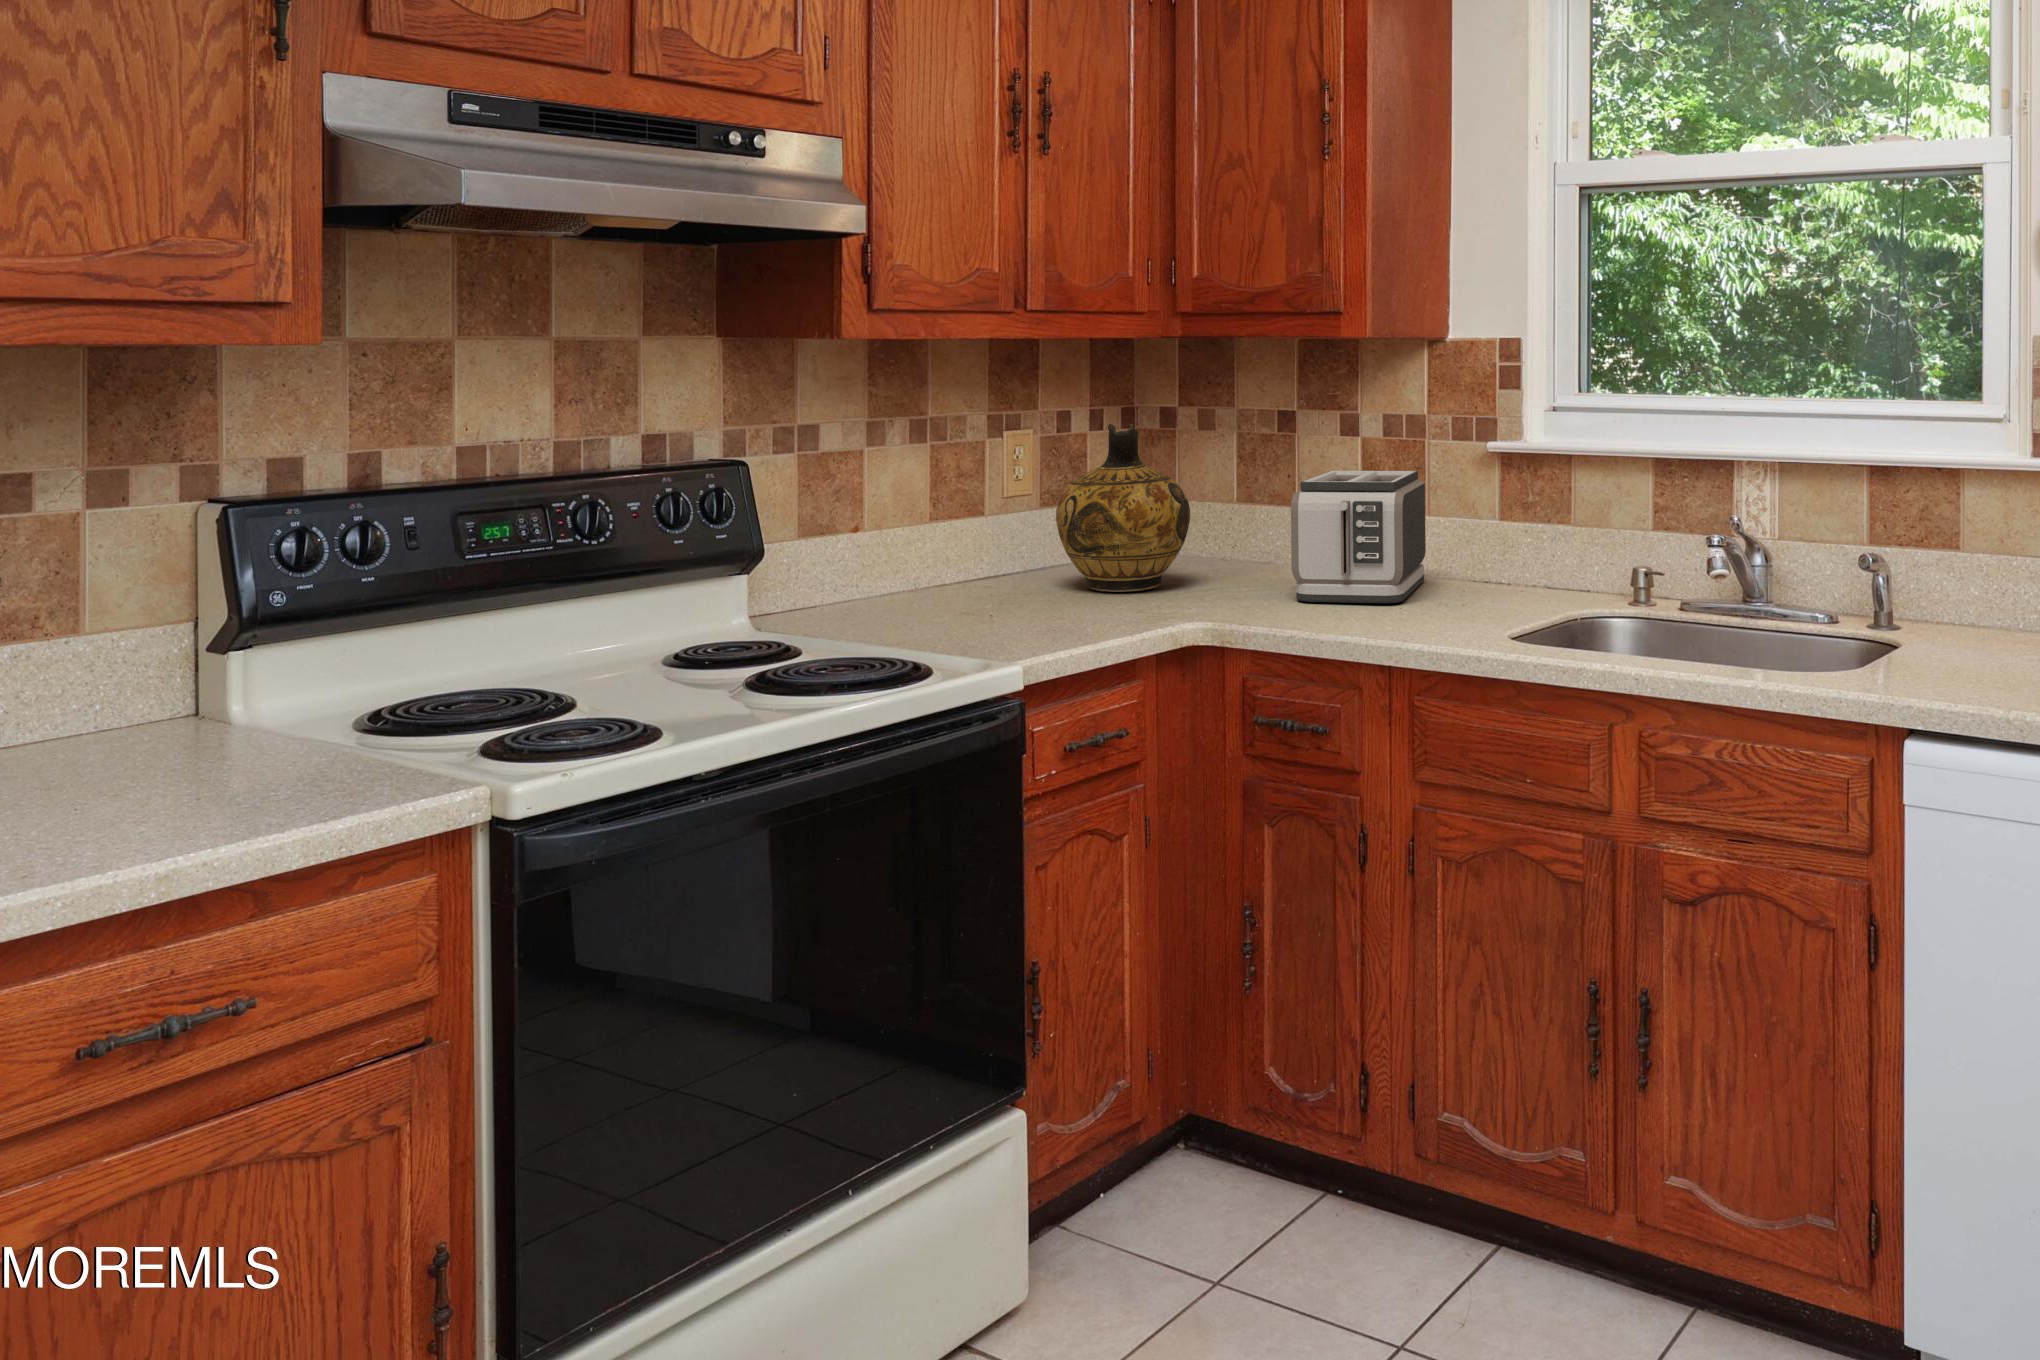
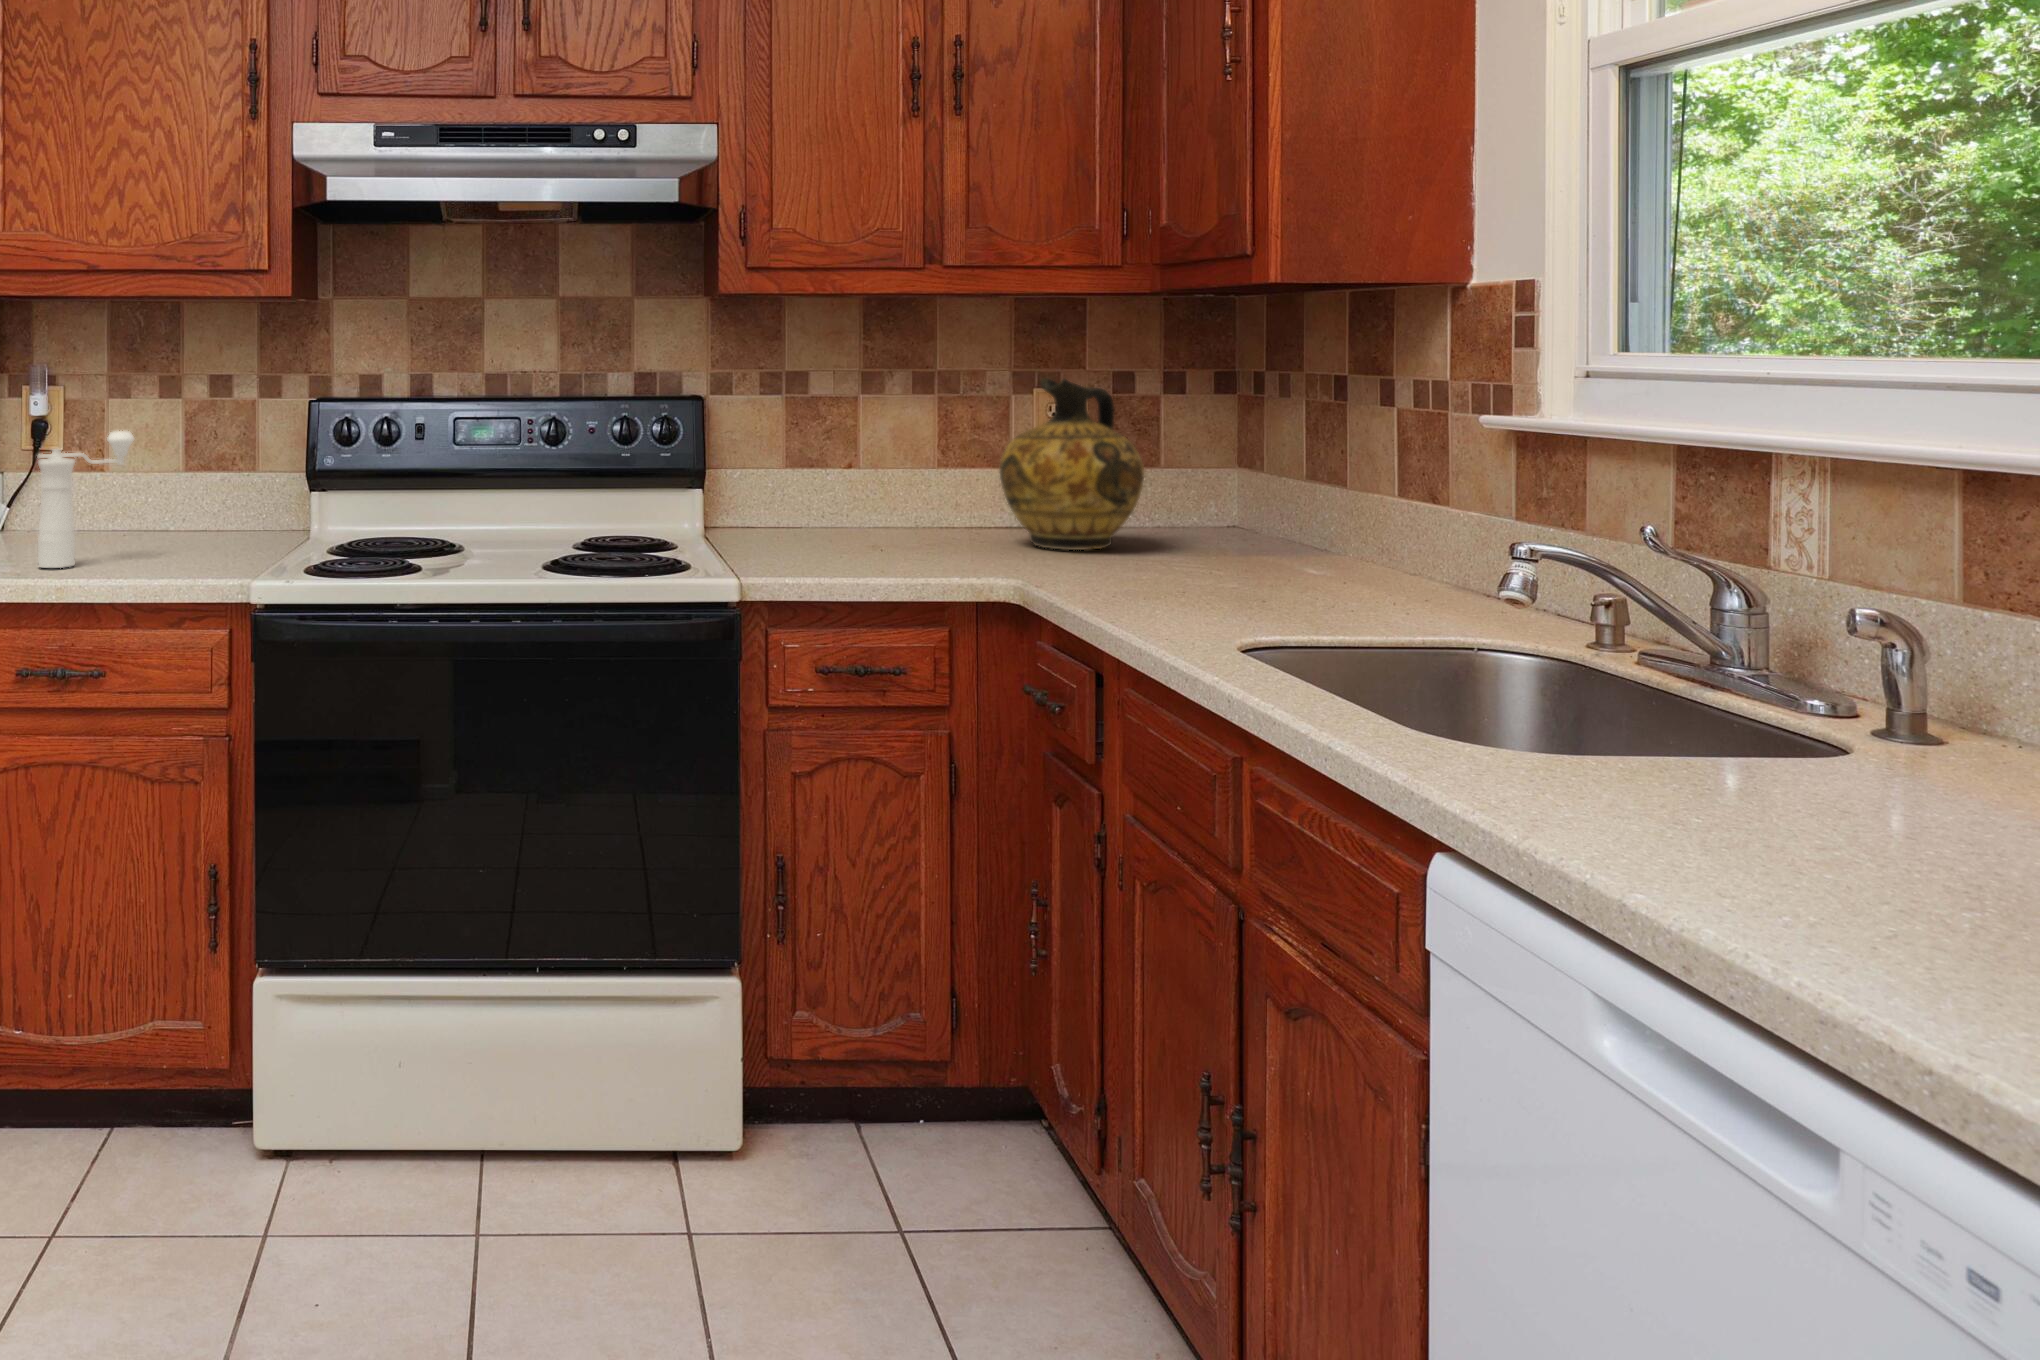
toaster: present [1291,471,1426,603] -> none [1165,442,1417,595]
pepper mill: none [6,584,139,854] -> present [38,431,134,568]

